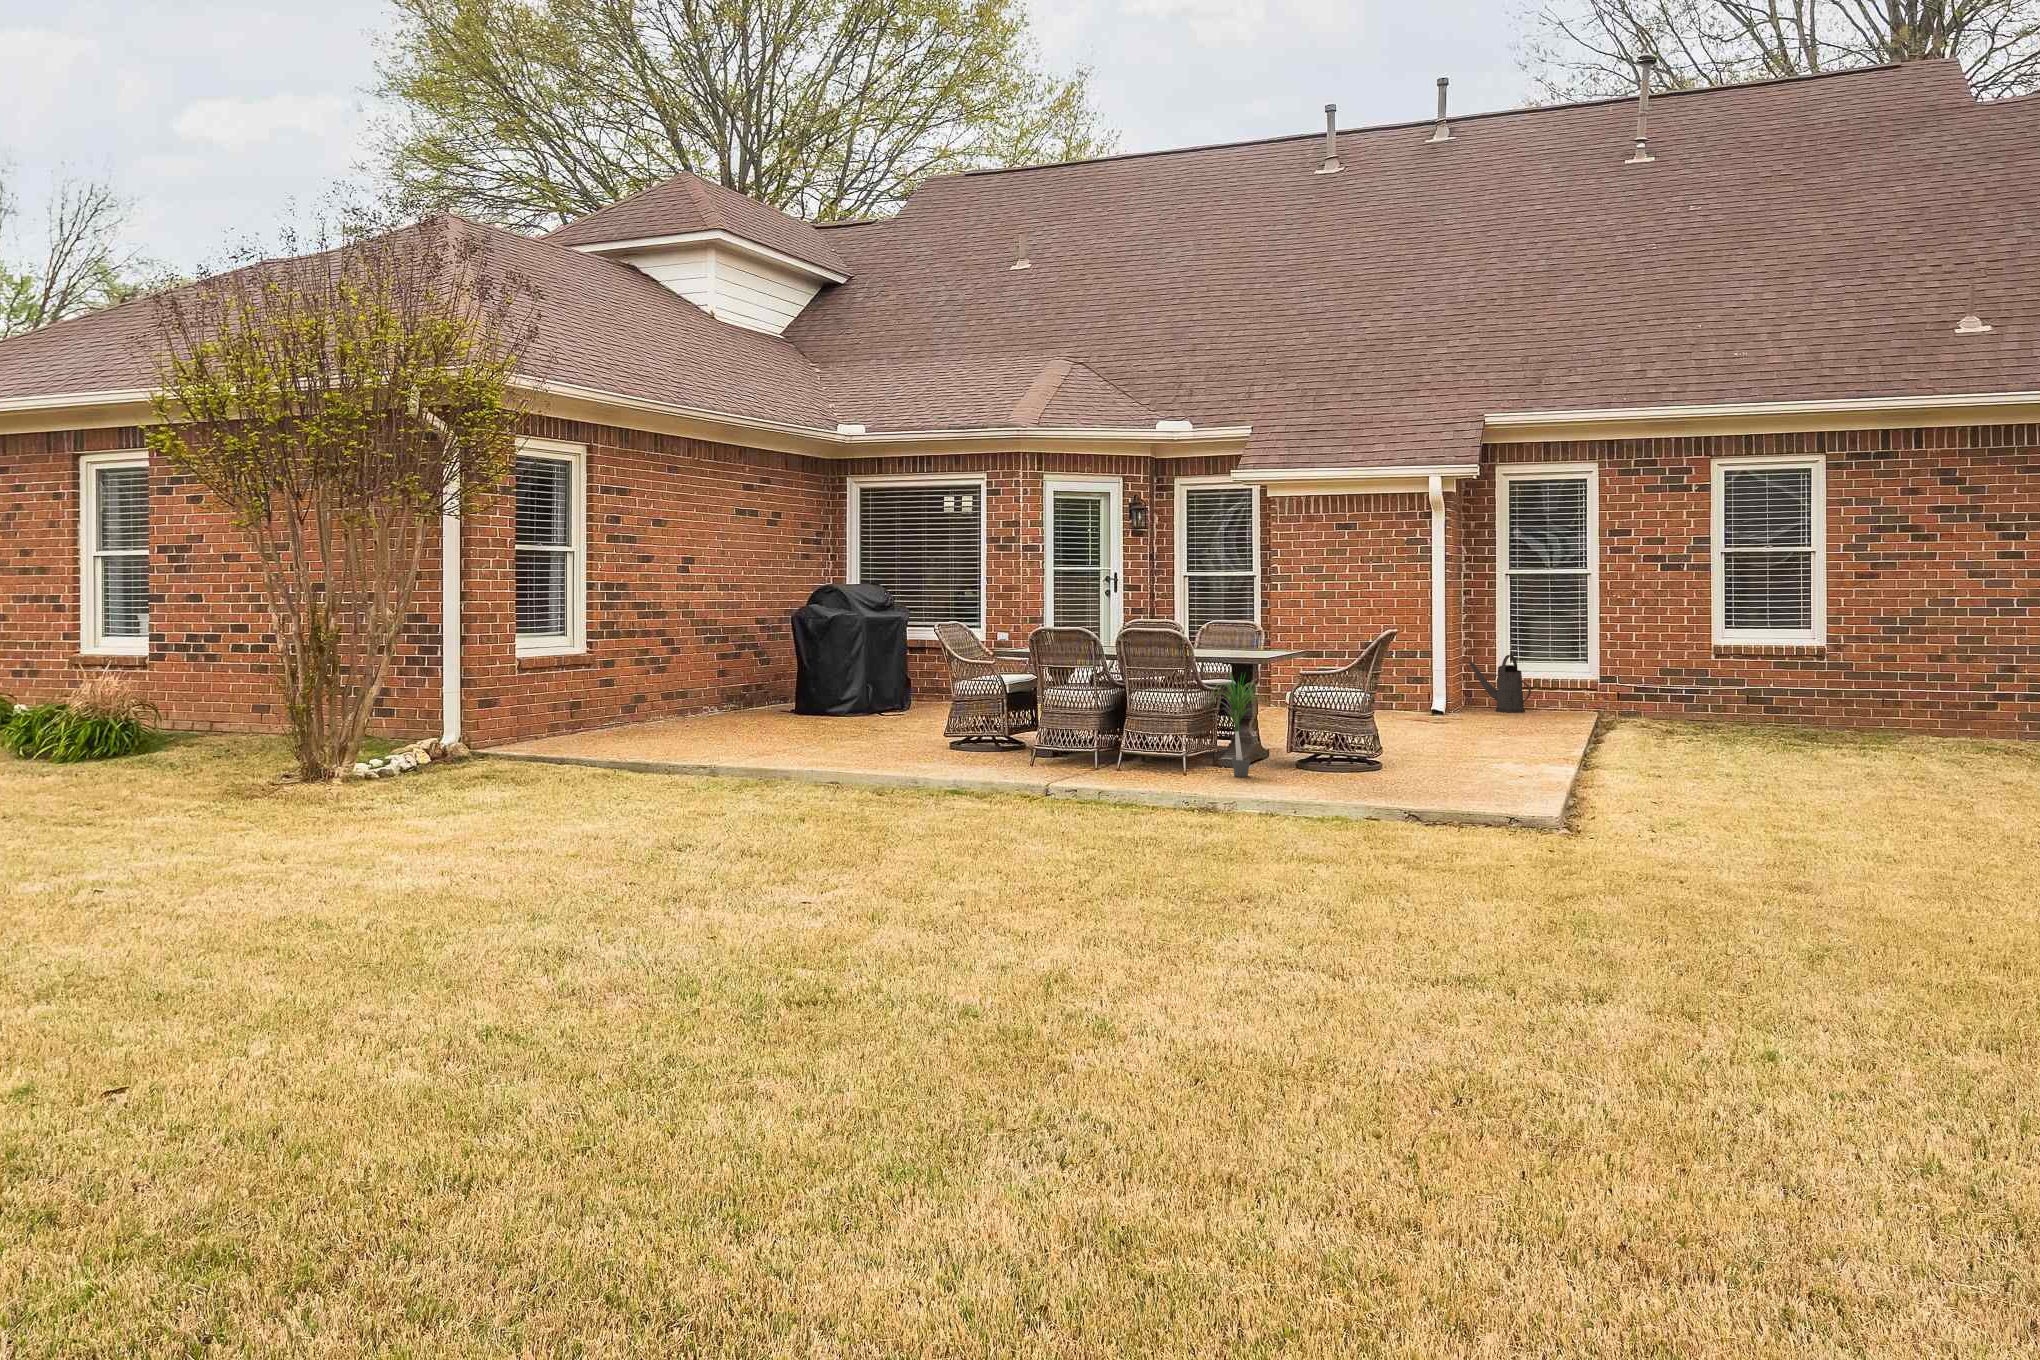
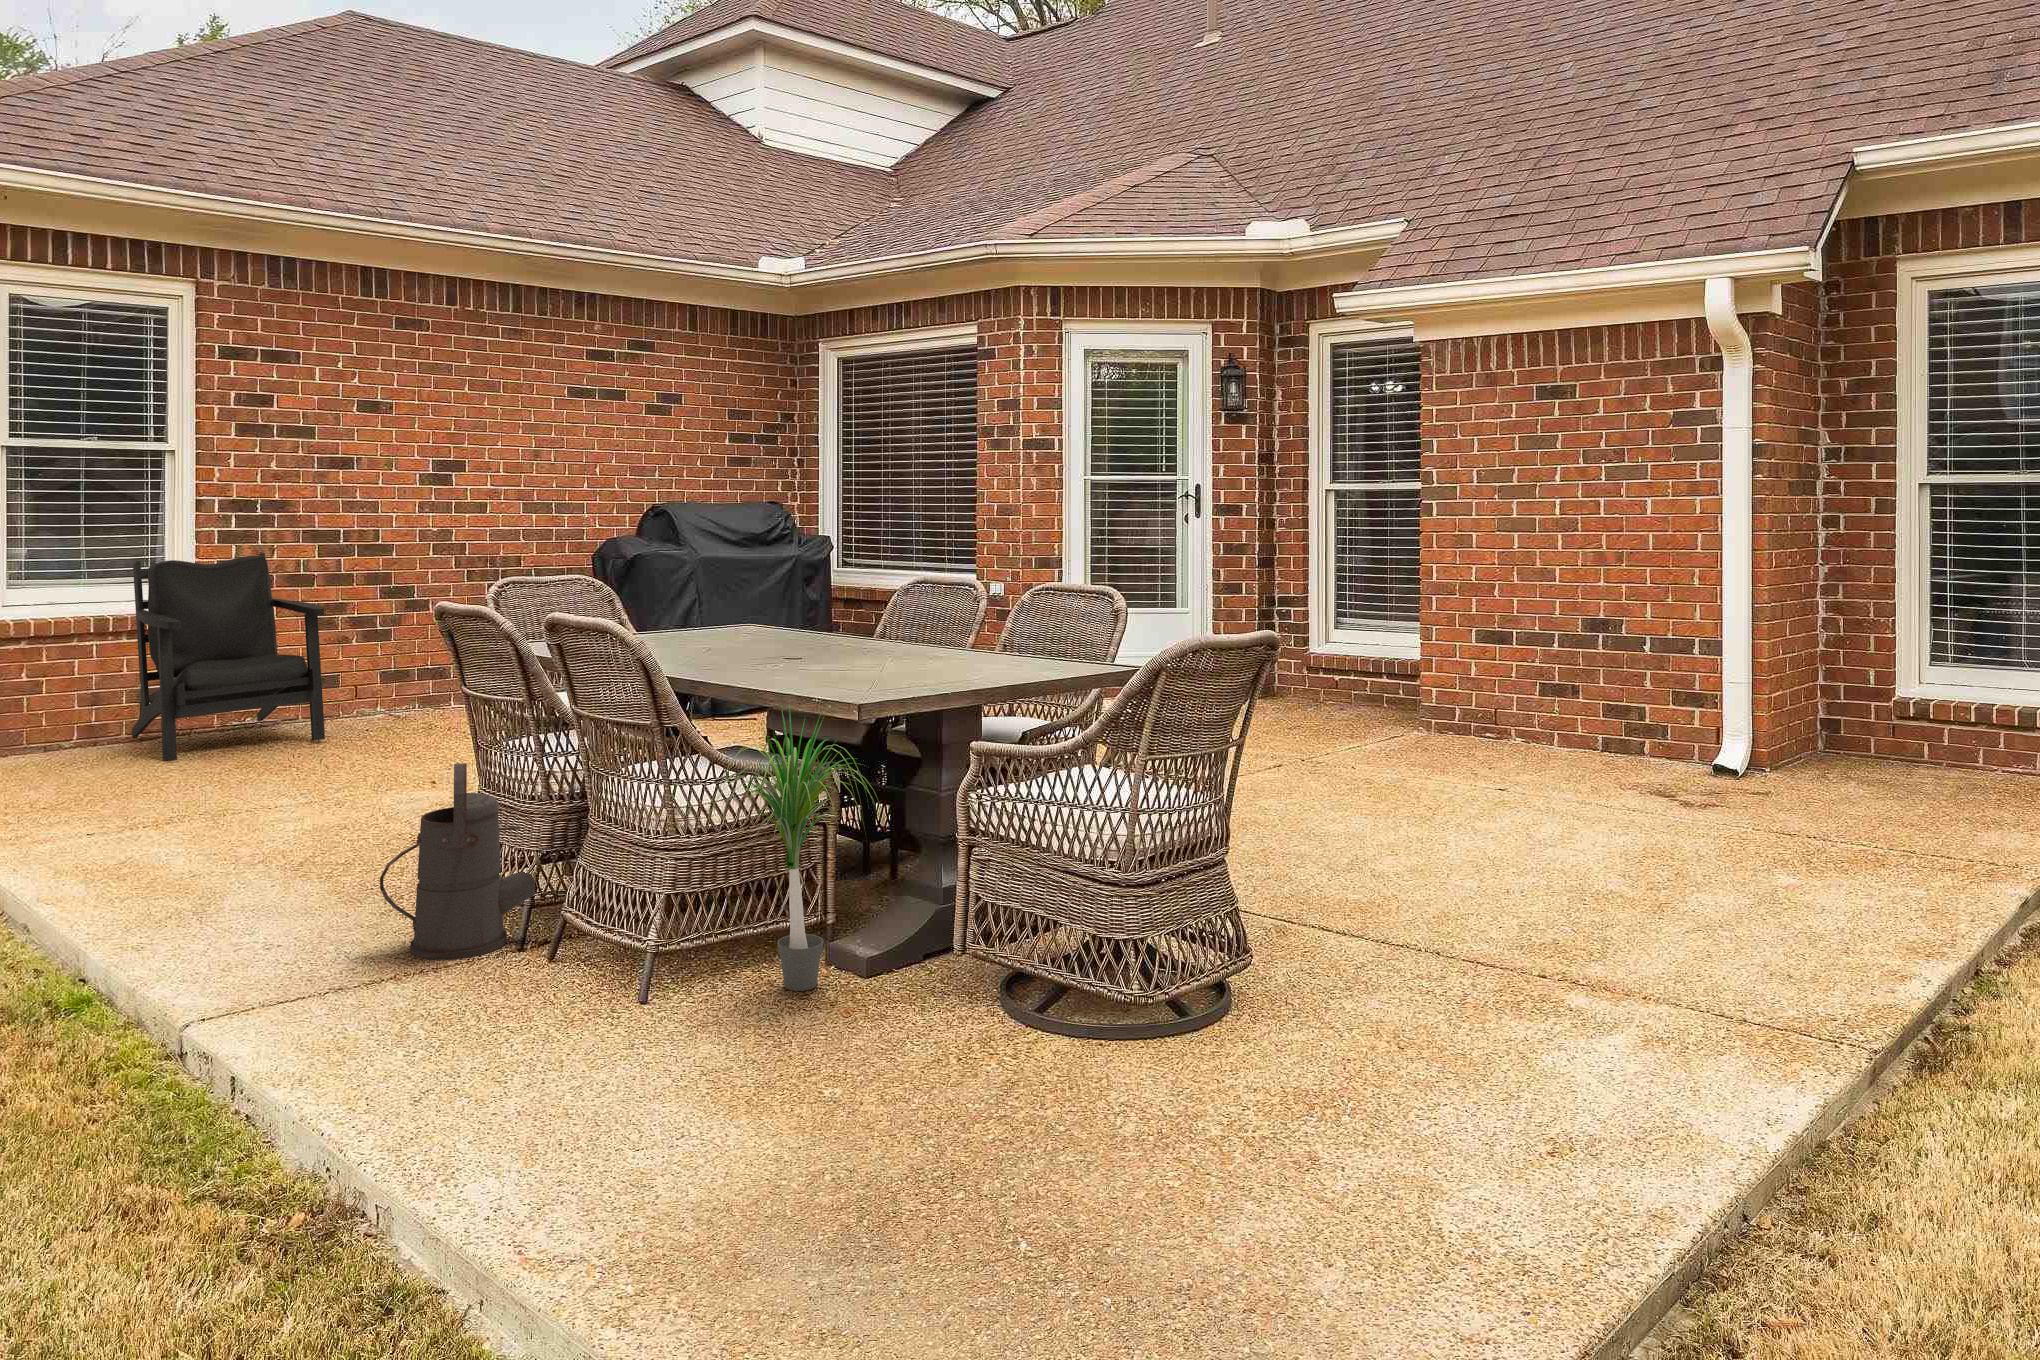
armchair: none [569,619,707,743] -> present [132,553,325,762]
watering can: present [1469,655,1531,713] -> present [380,763,535,960]

